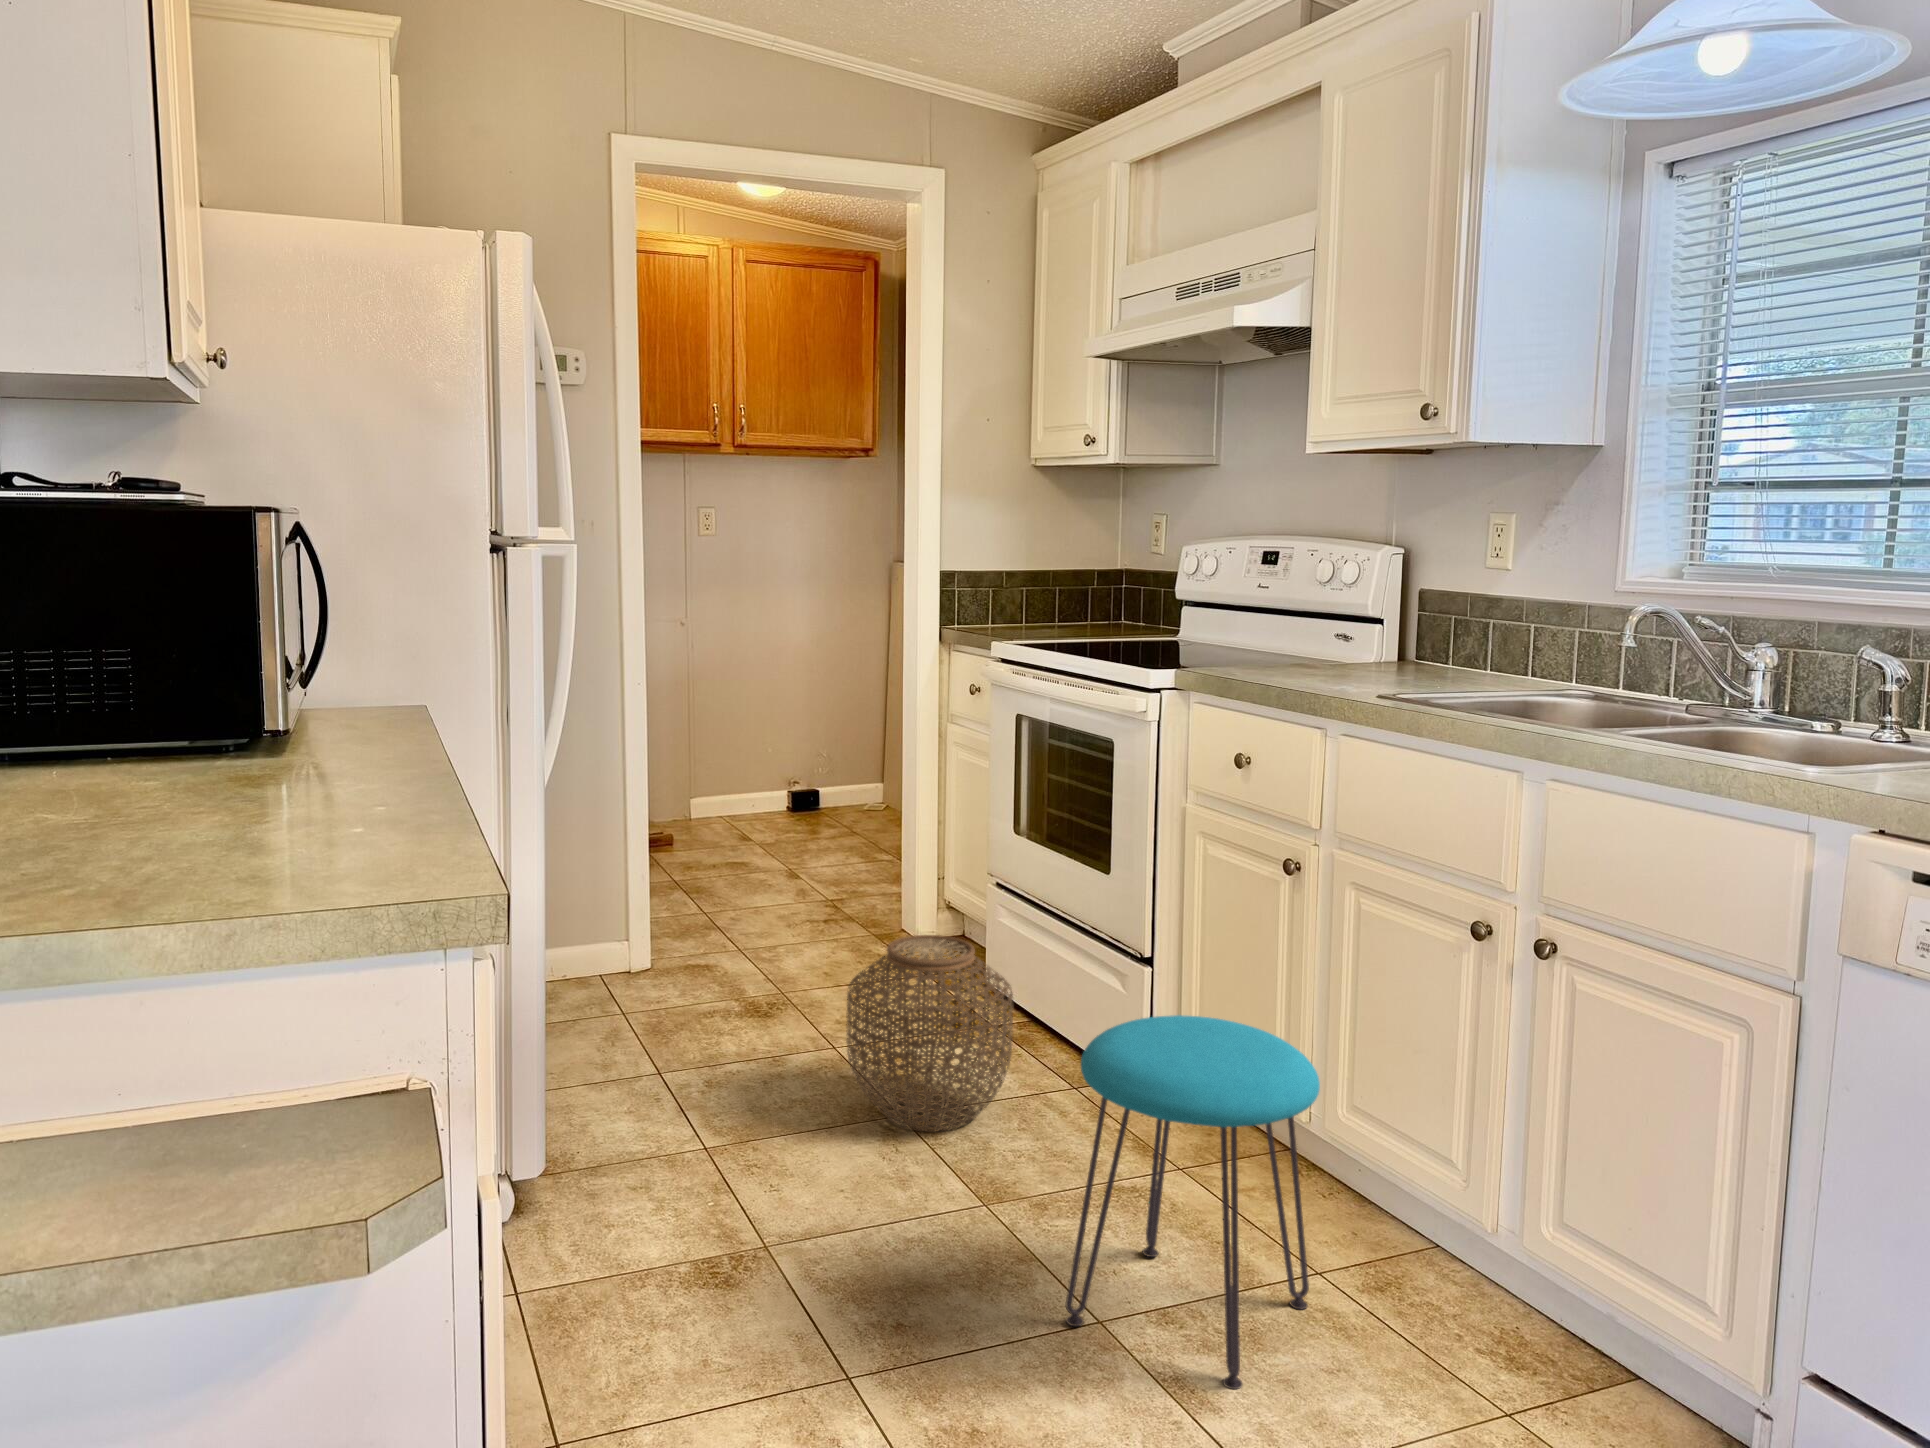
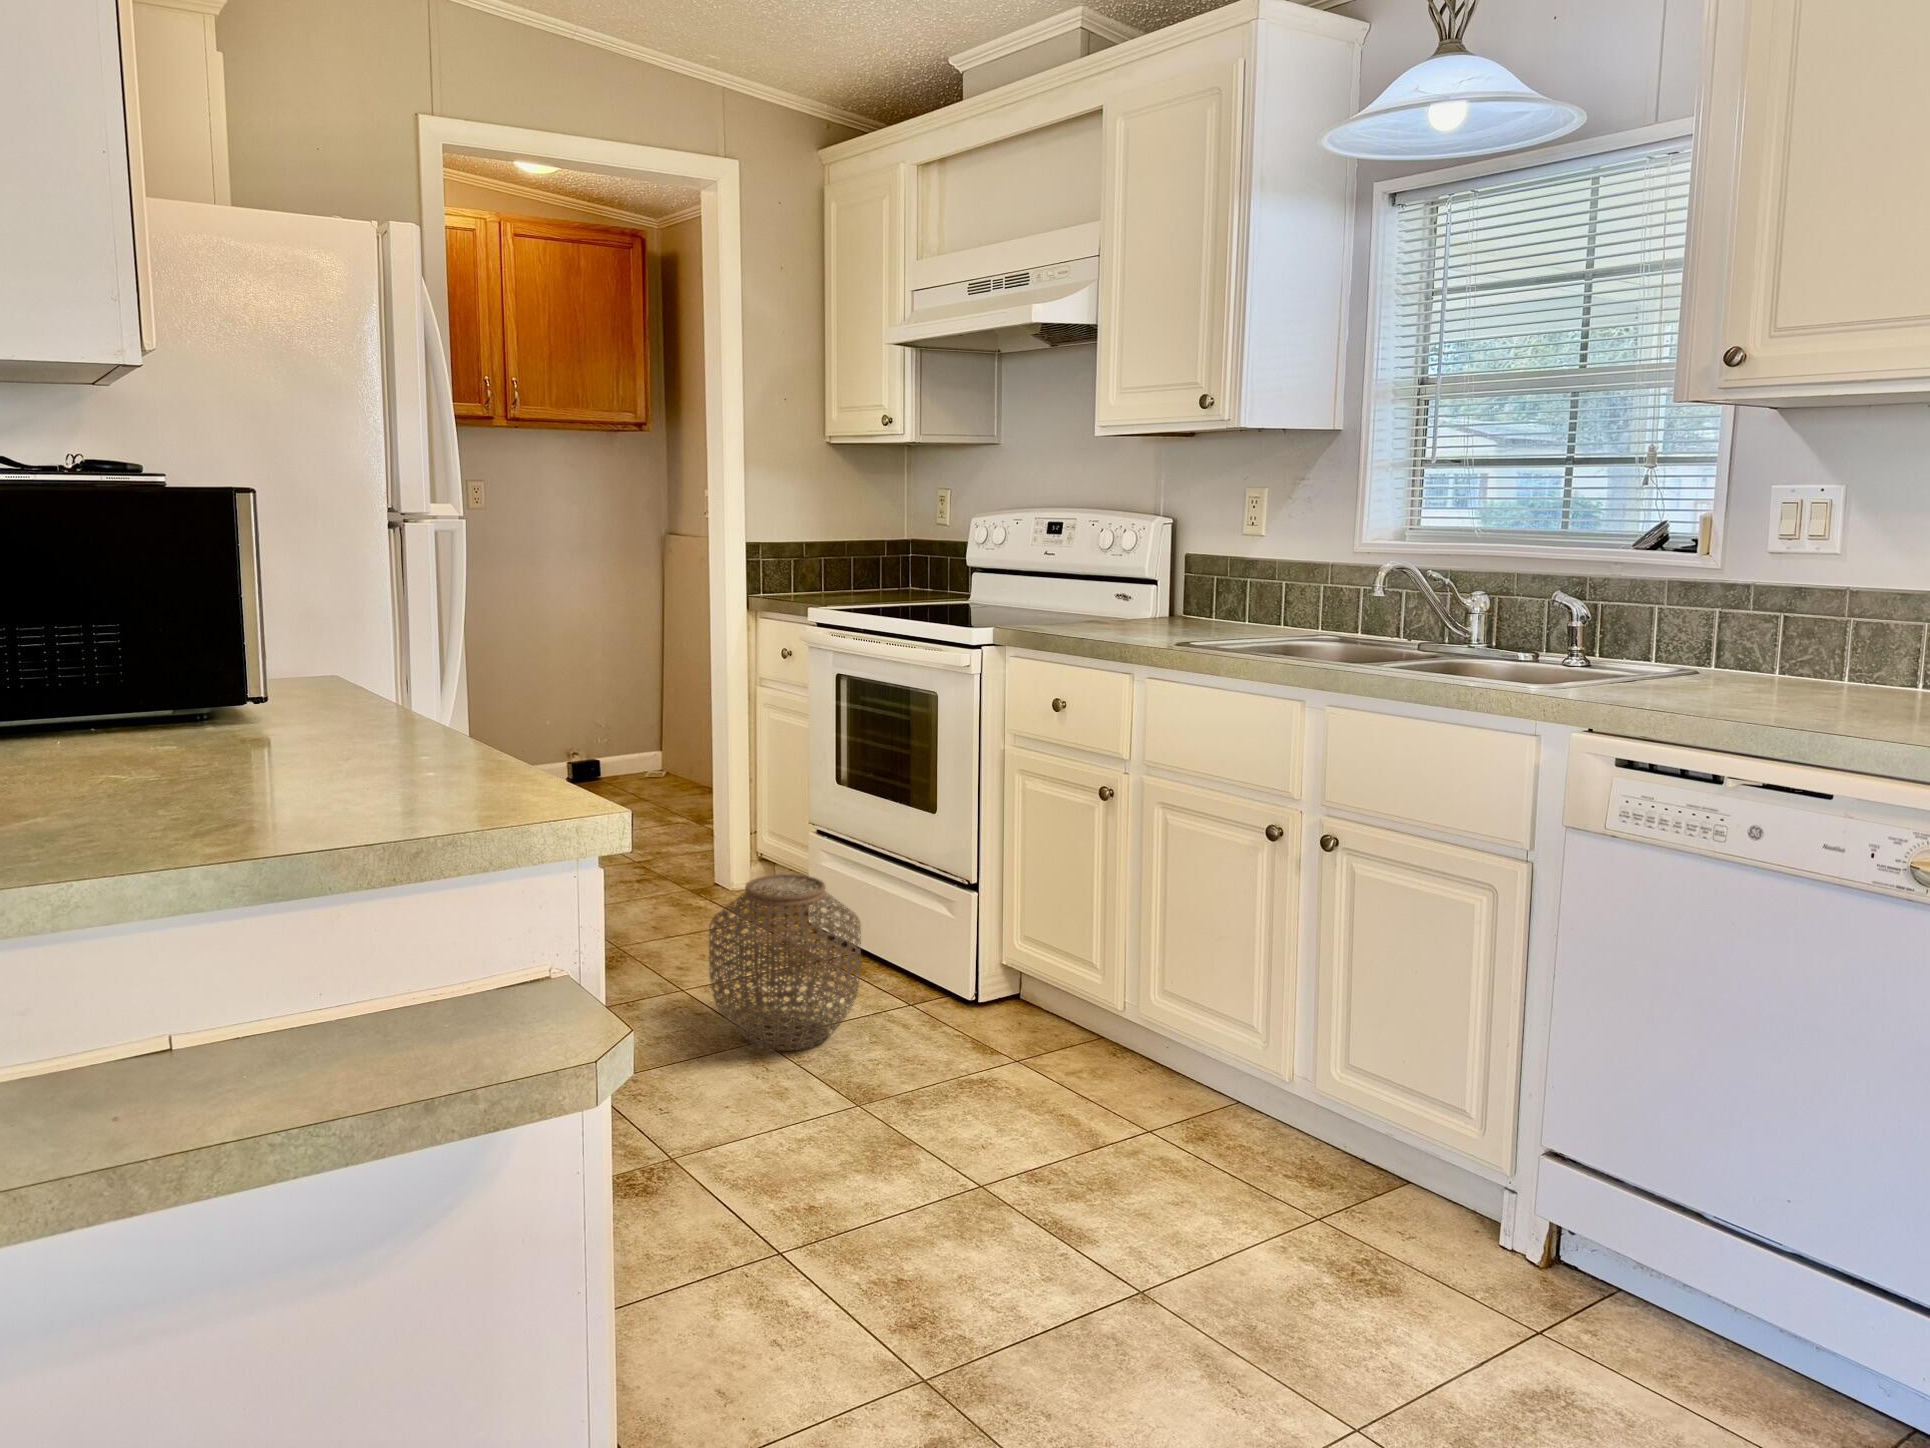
stool: present [1066,1015,1320,1389] -> none [953,922,1160,1226]

